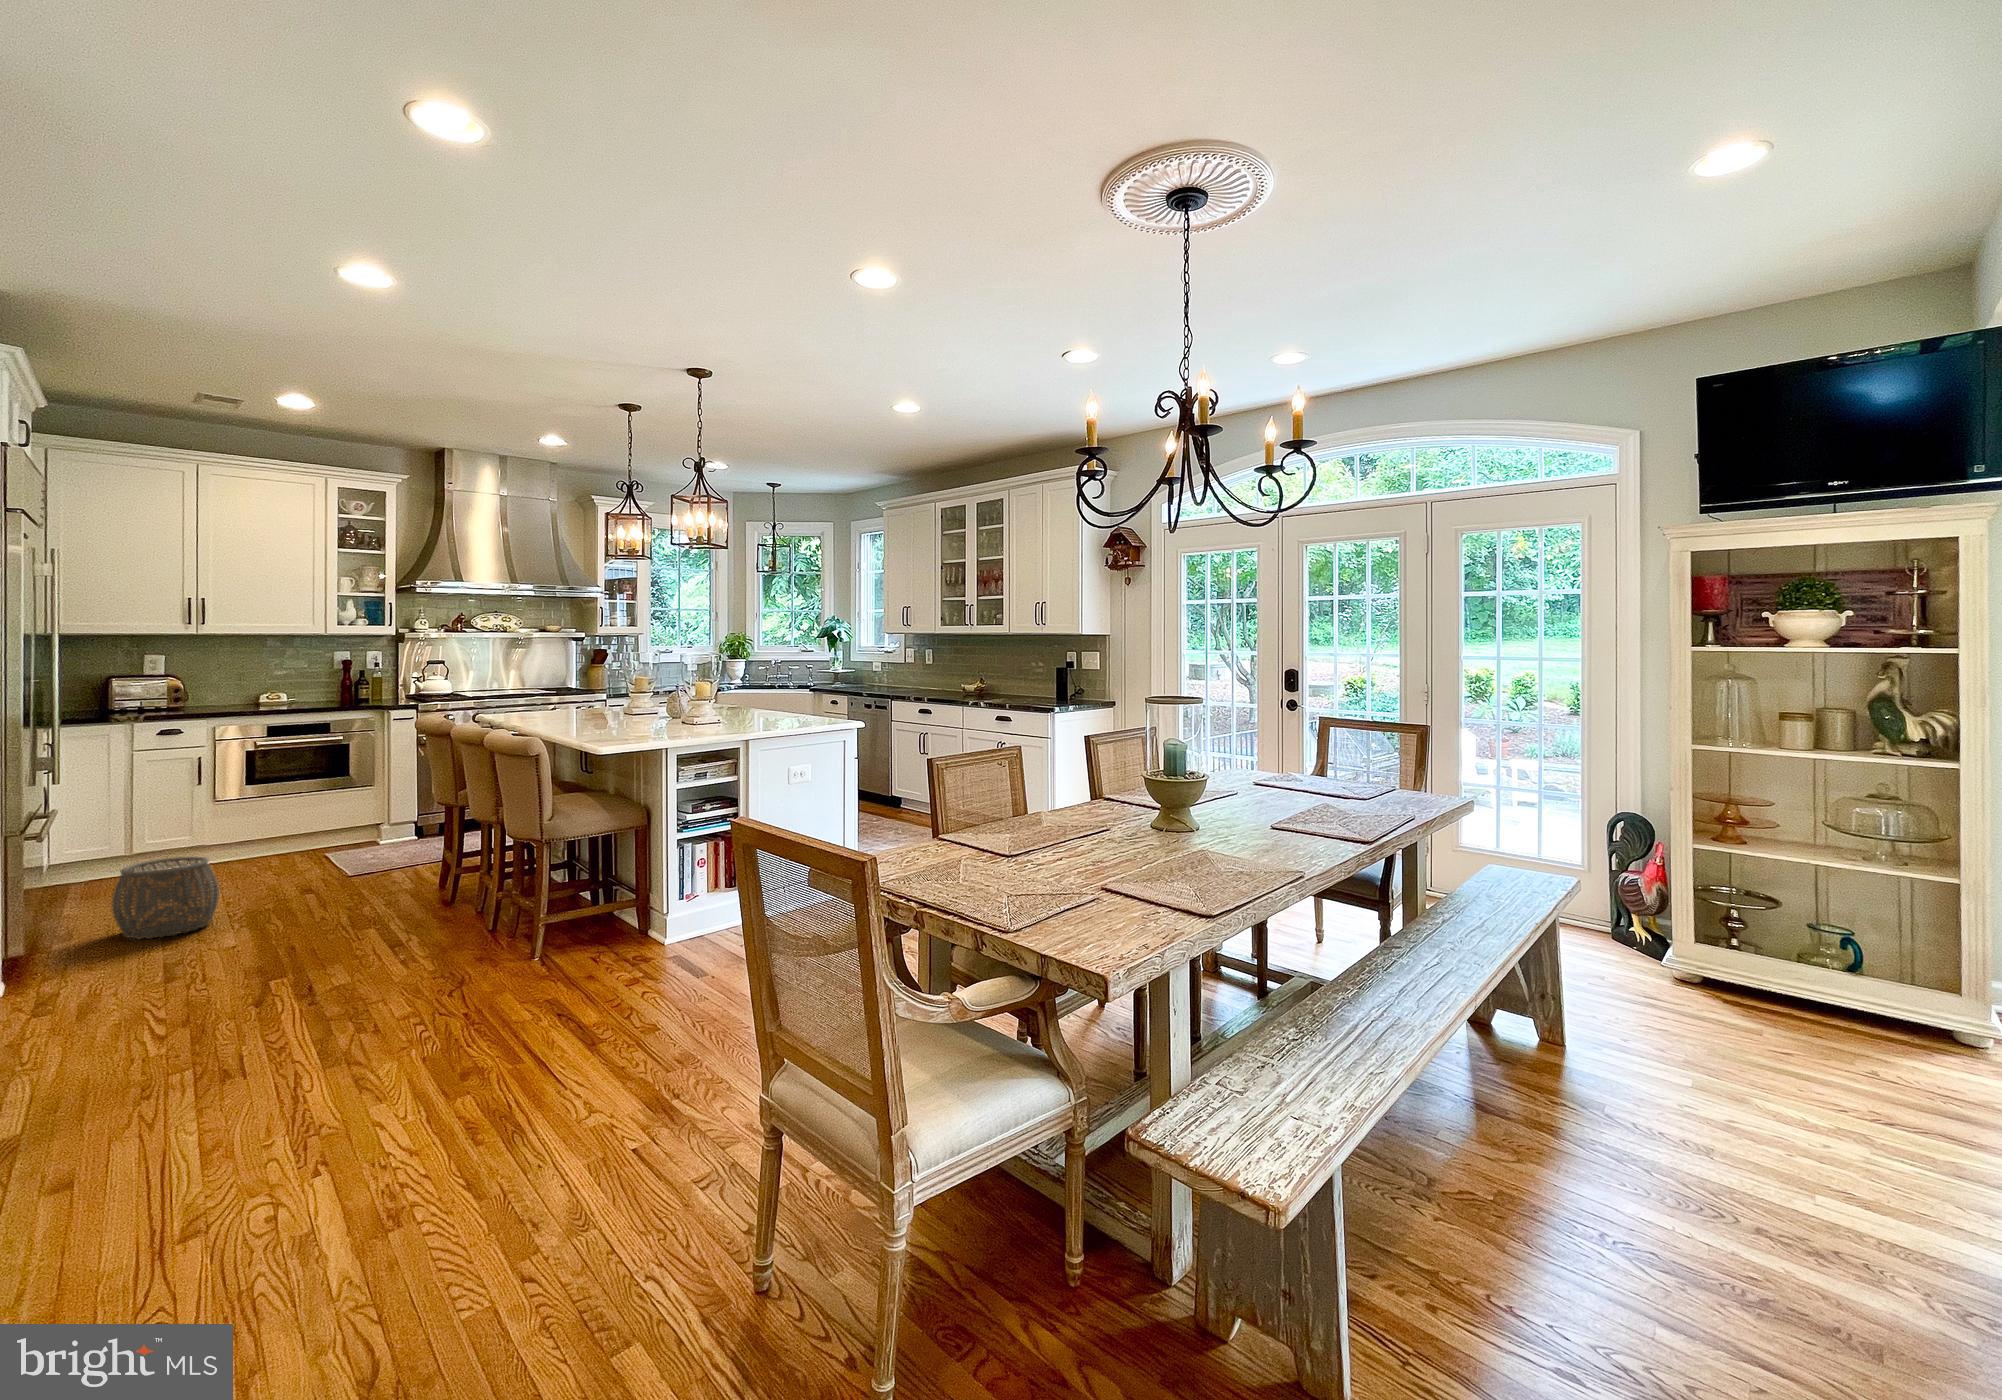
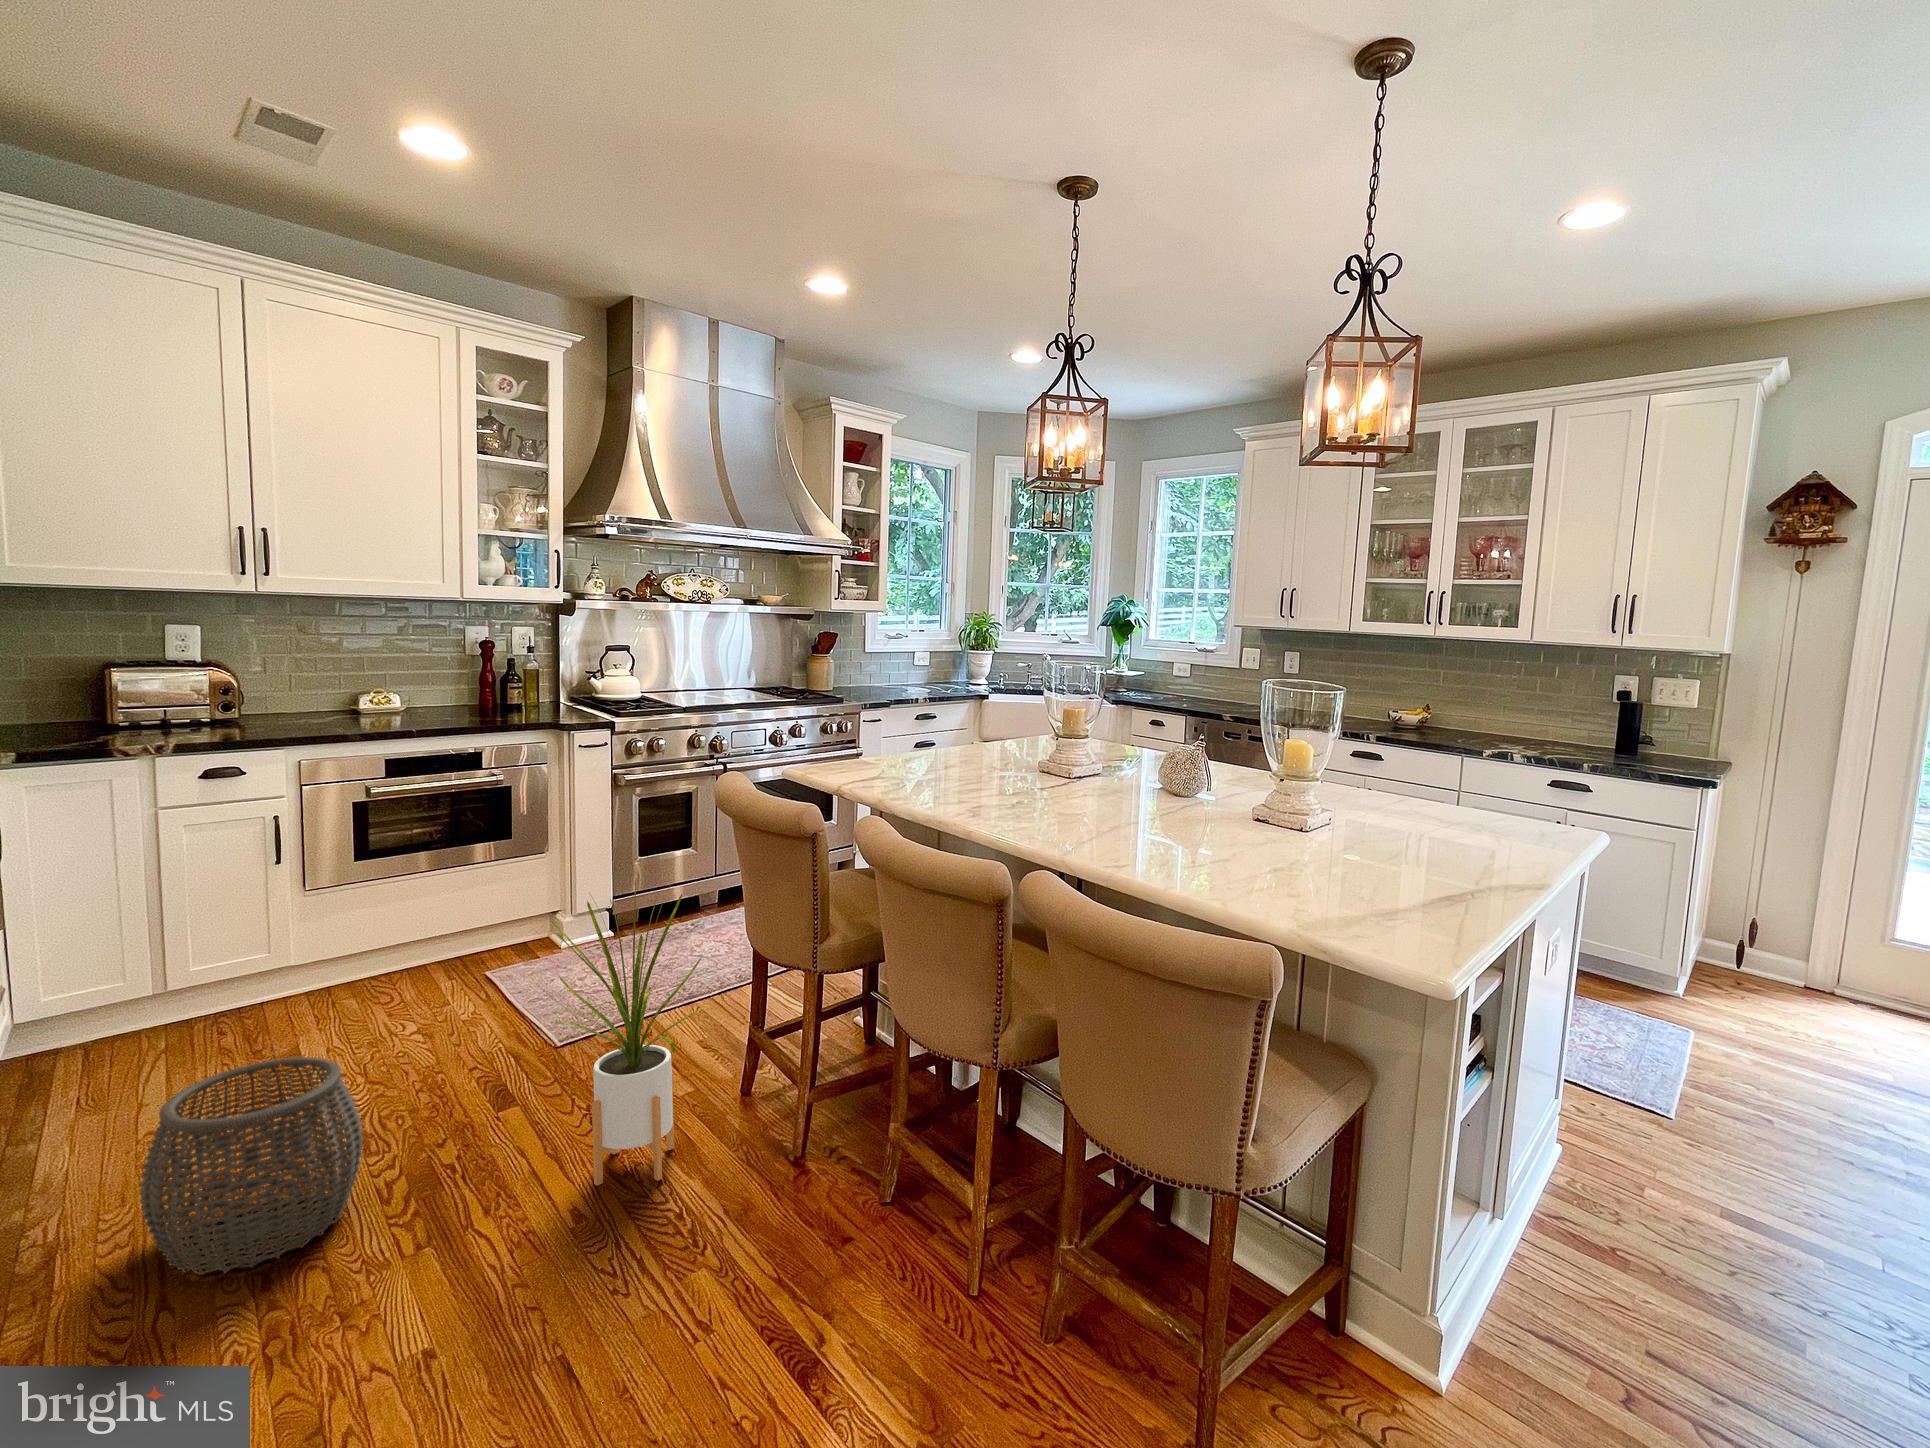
house plant: none [309,777,401,919] -> present [549,879,706,1186]

